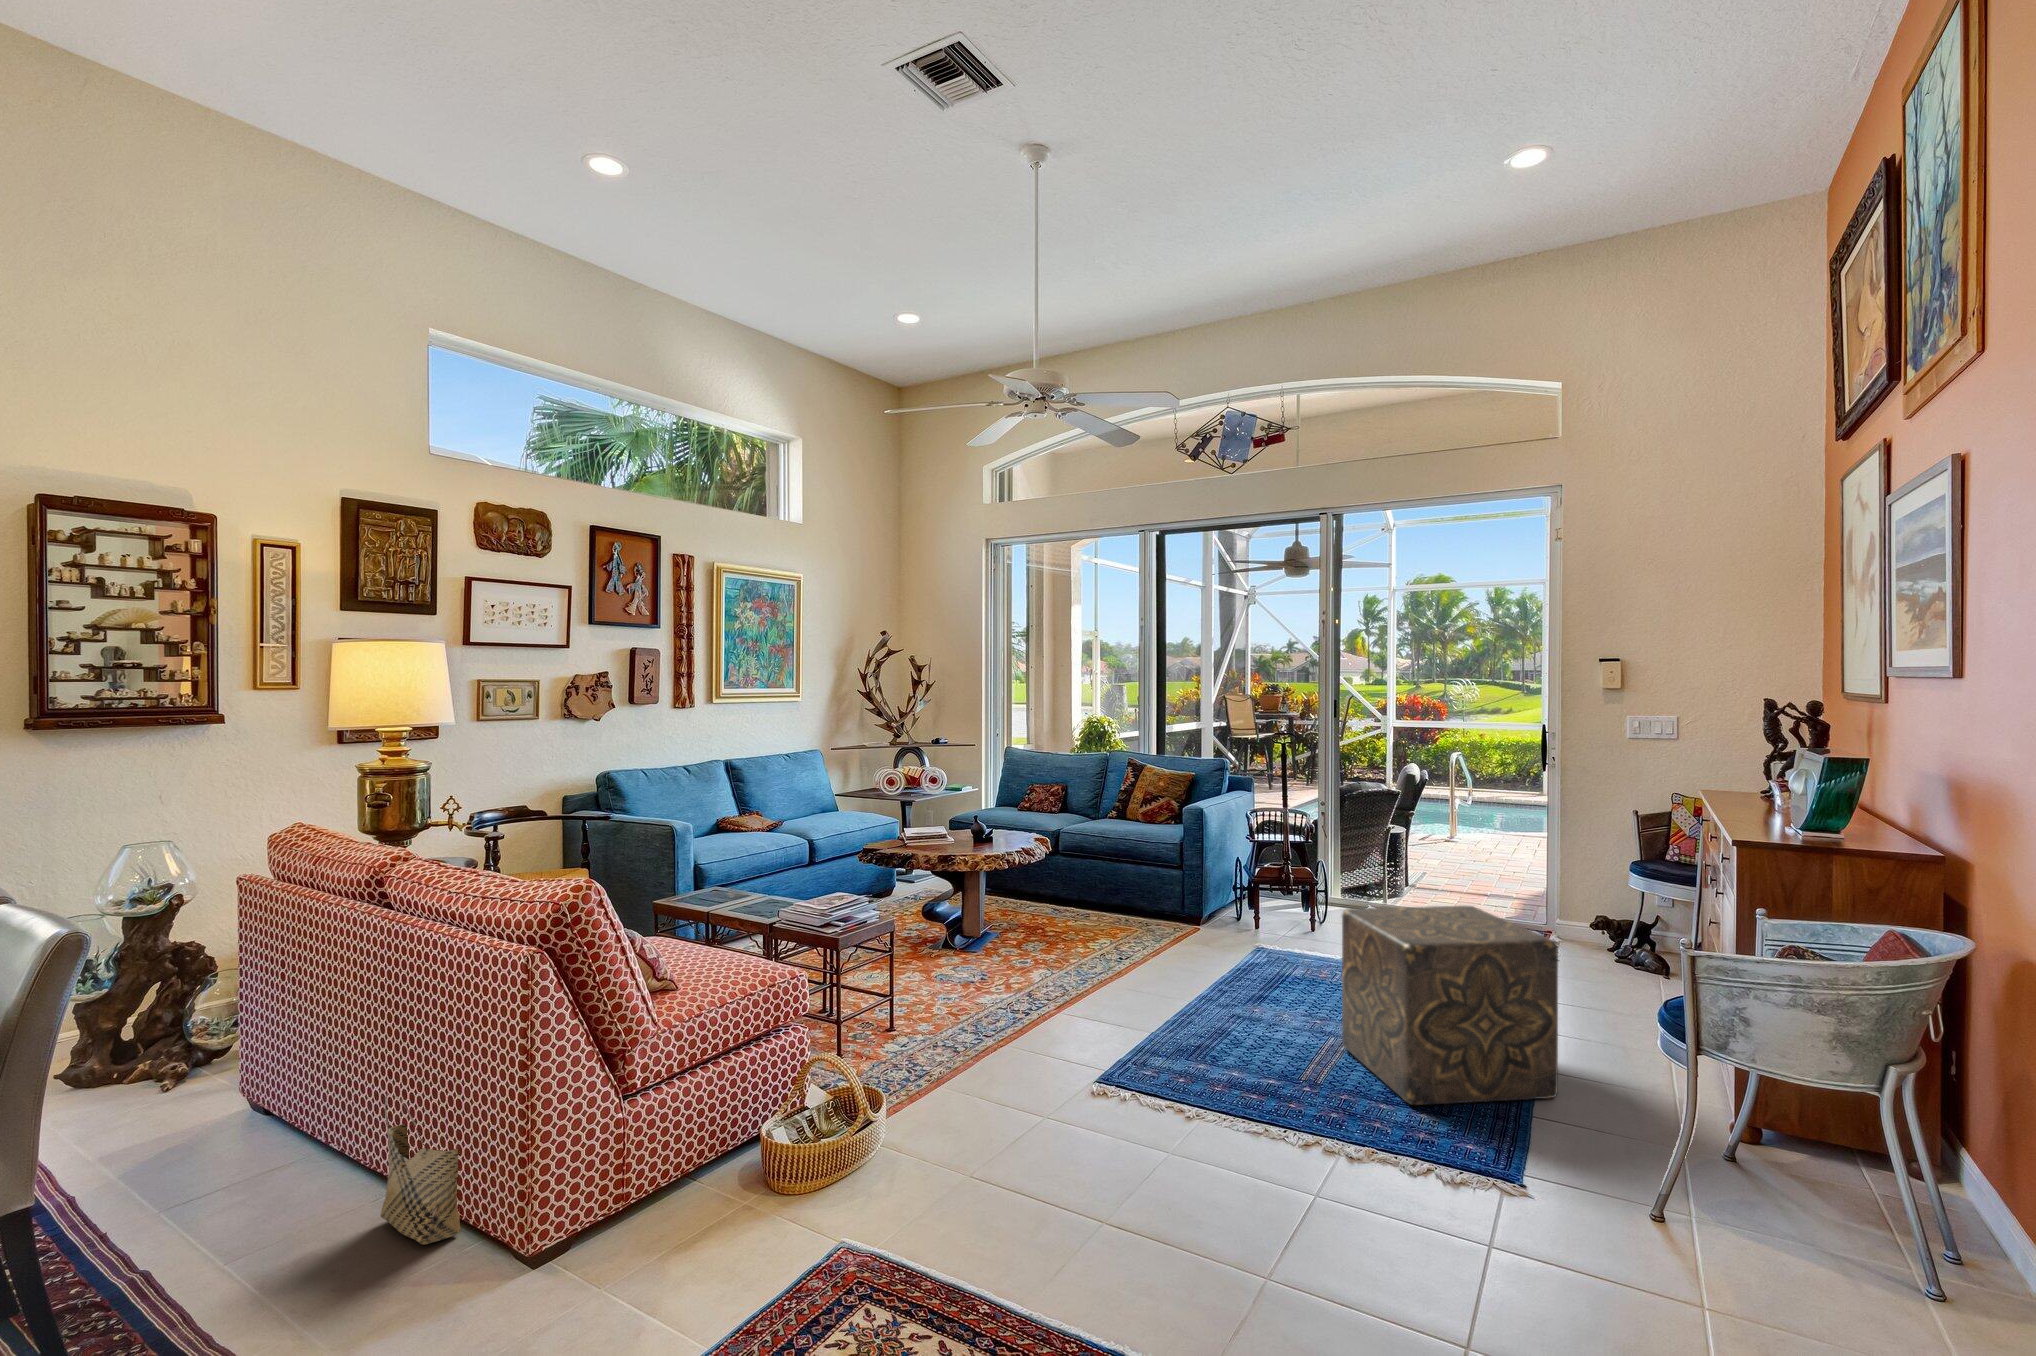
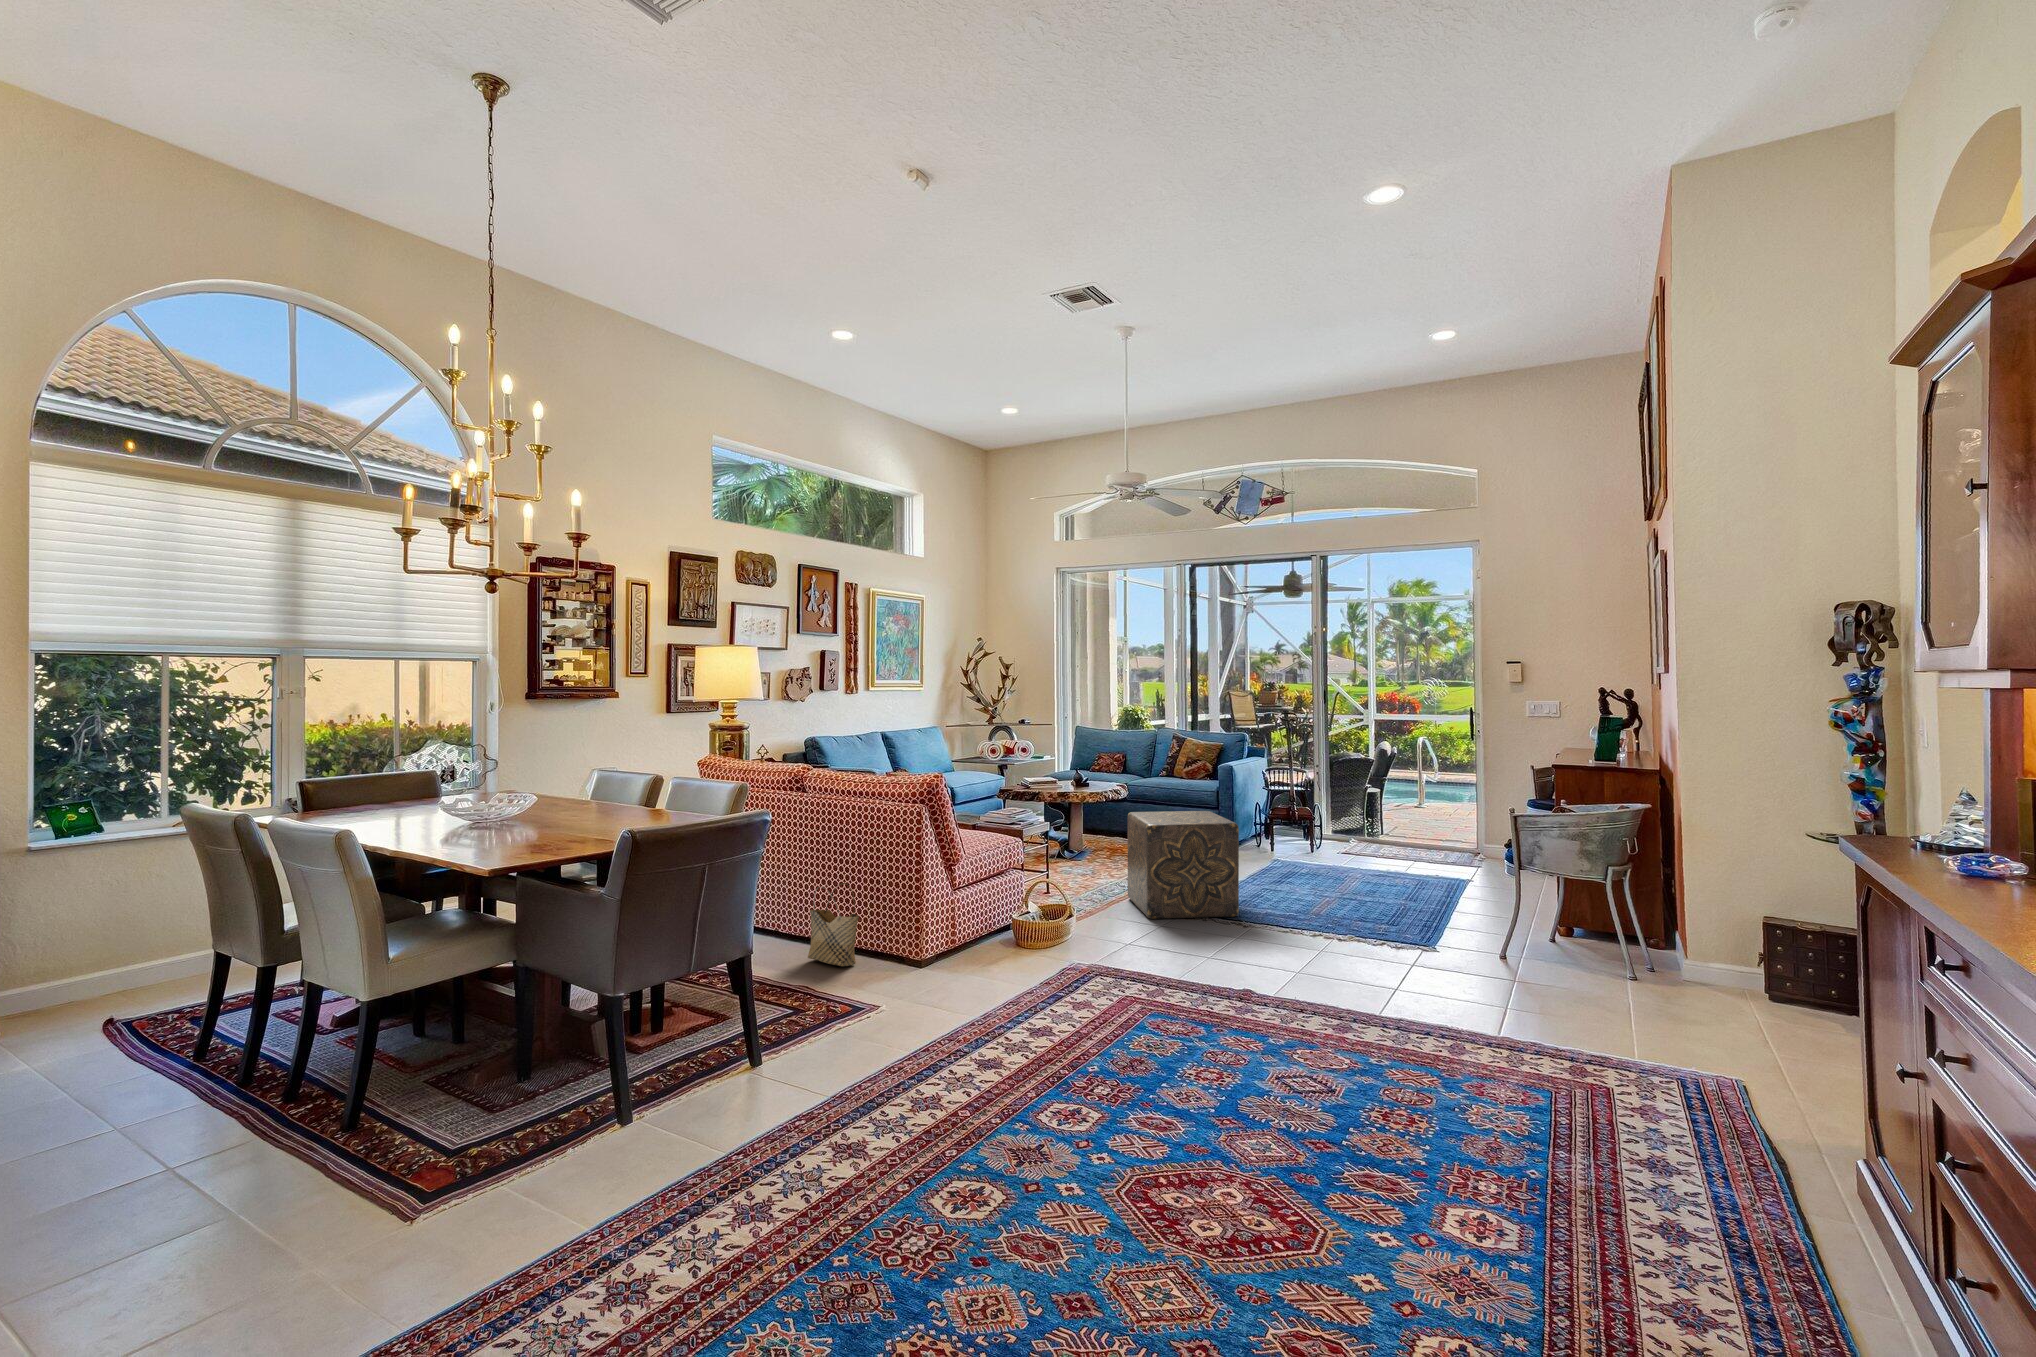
ottoman: present [1342,905,1558,1105] -> present [1128,811,1239,919]

